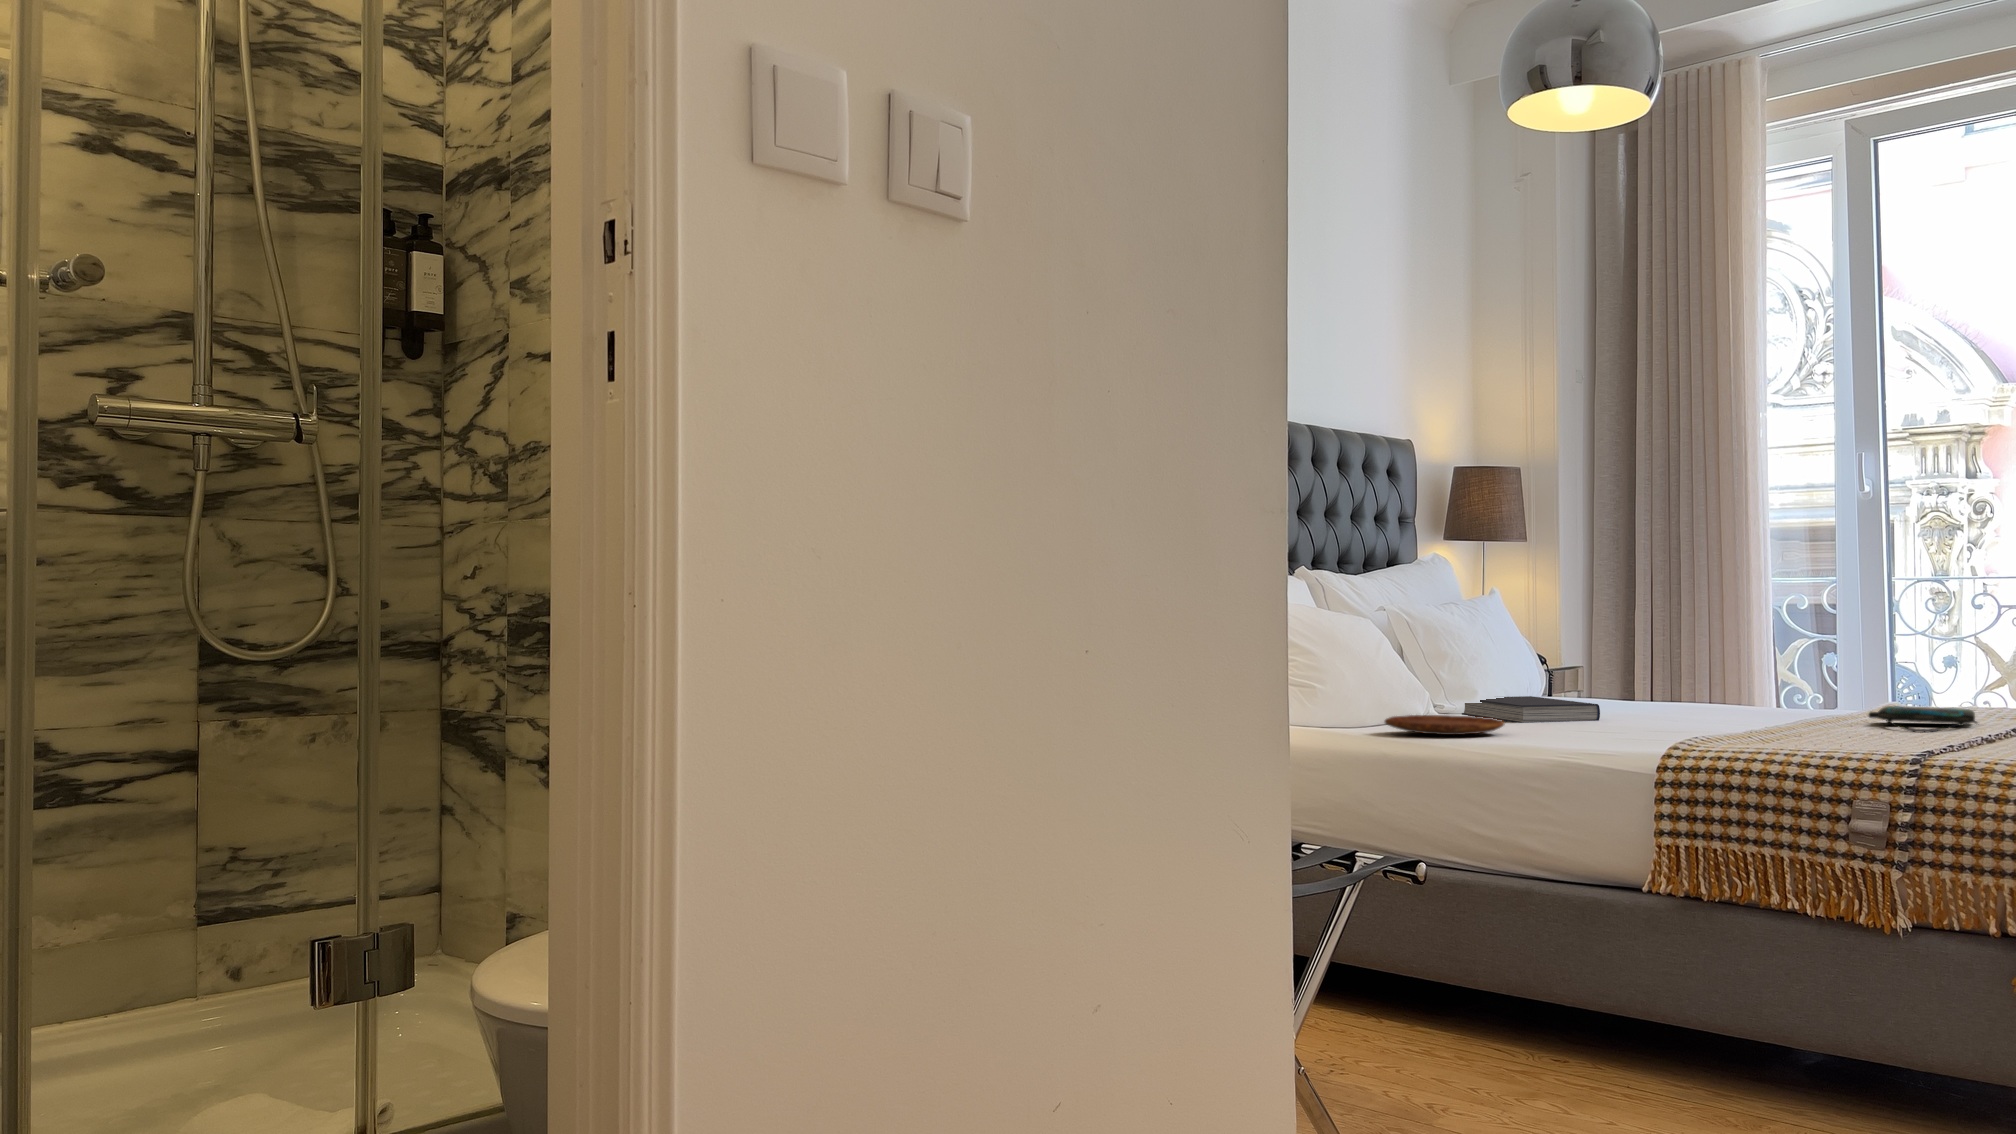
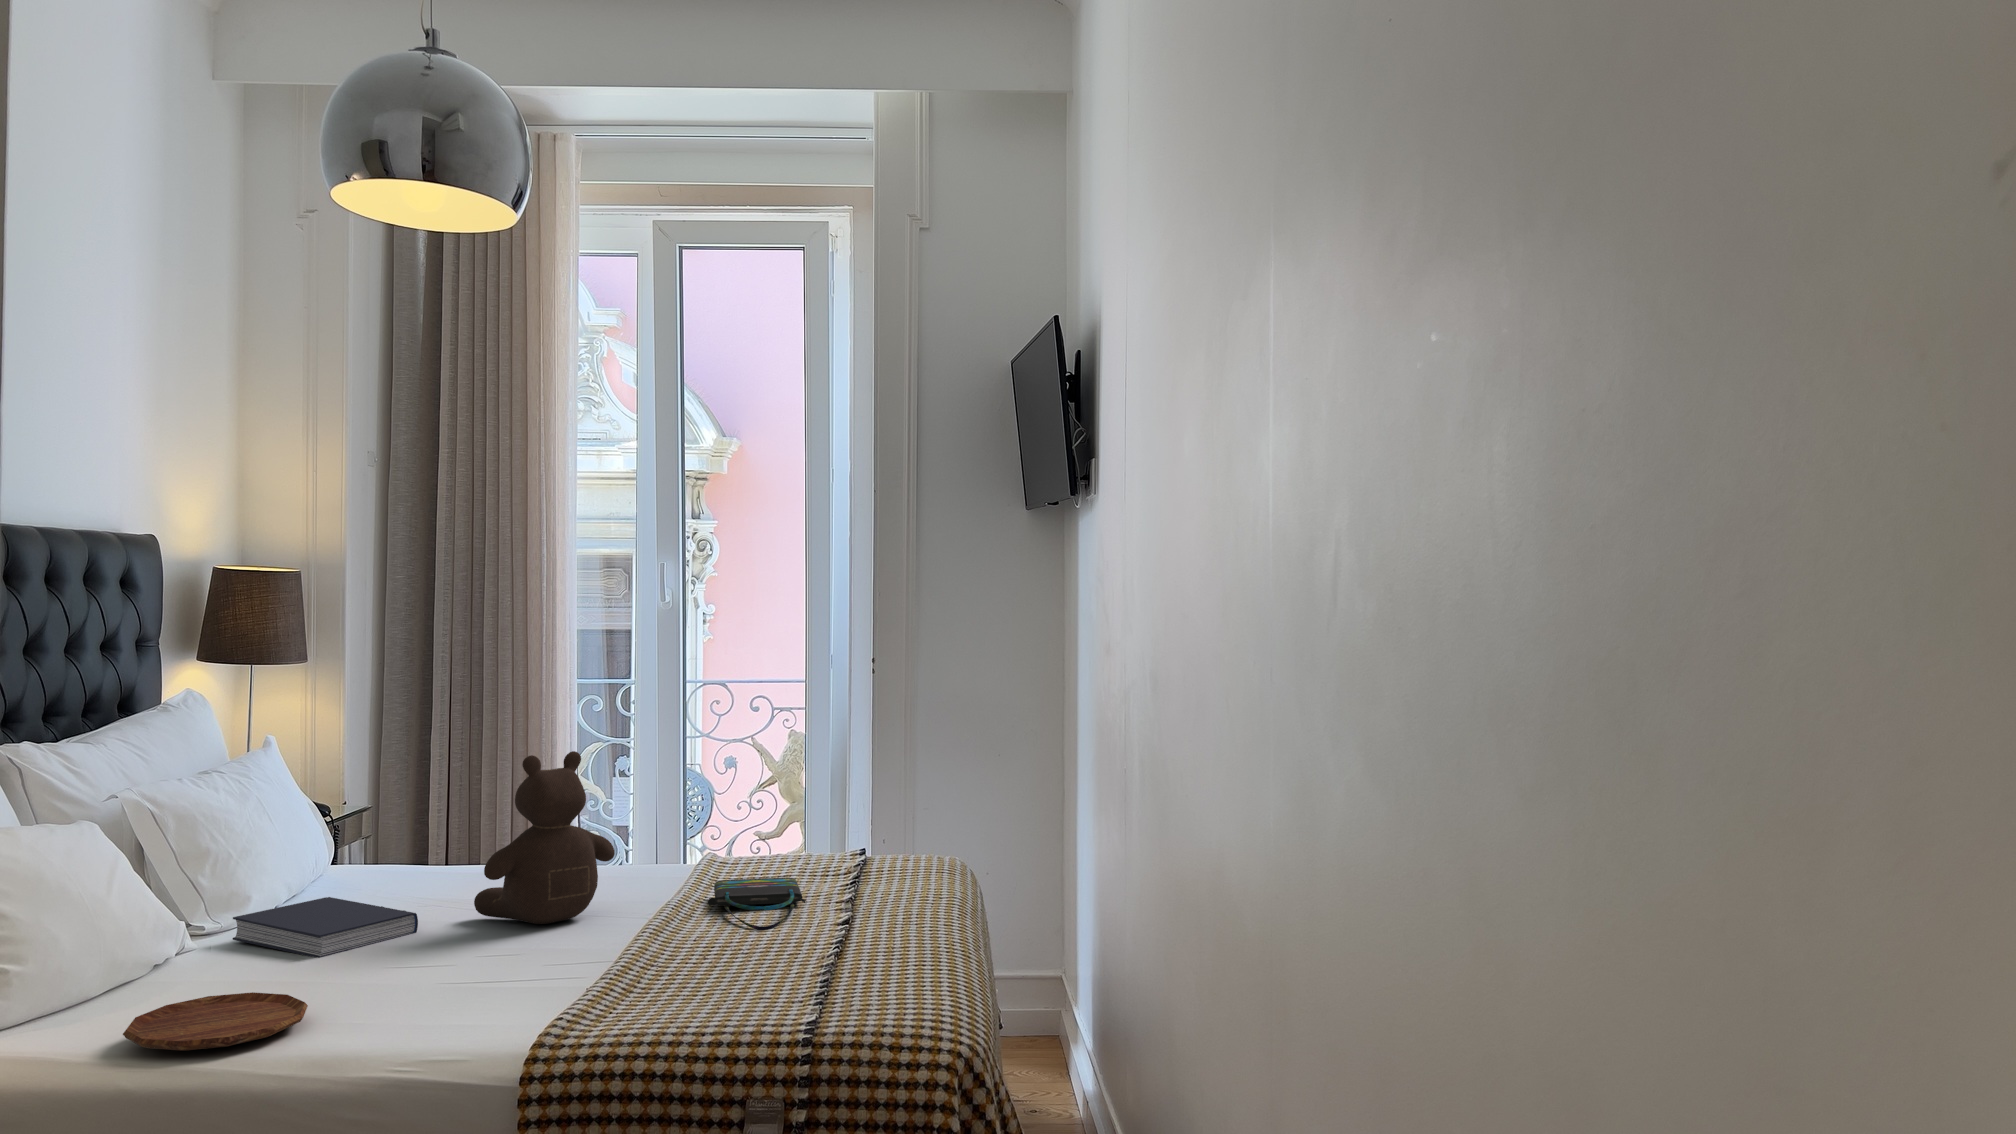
teddy bear: none [1648,575,1776,722] -> present [474,751,615,924]

